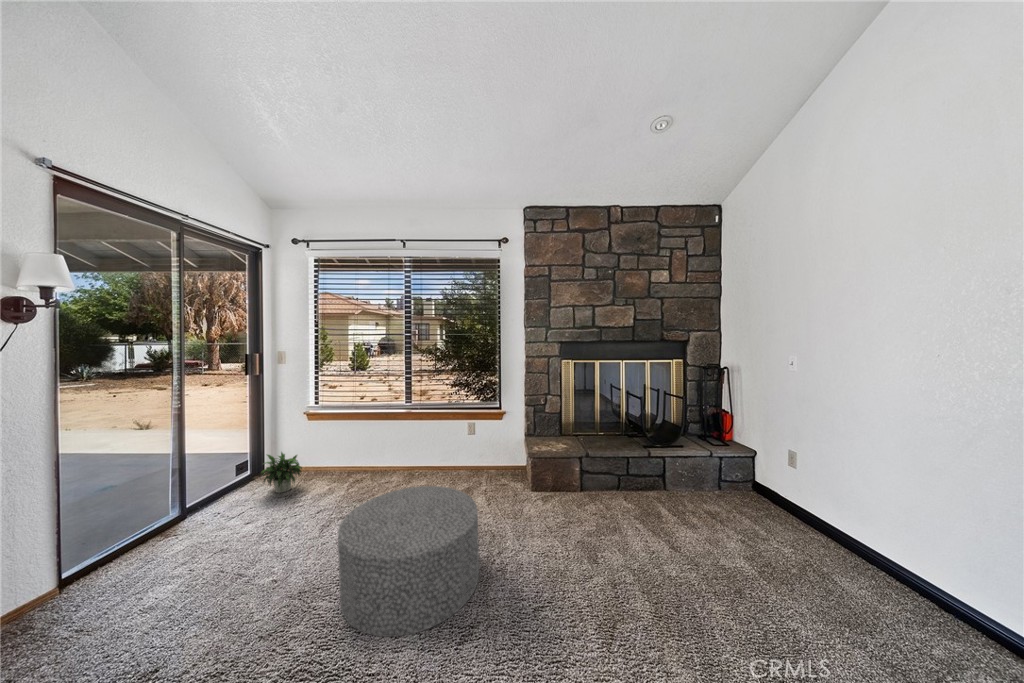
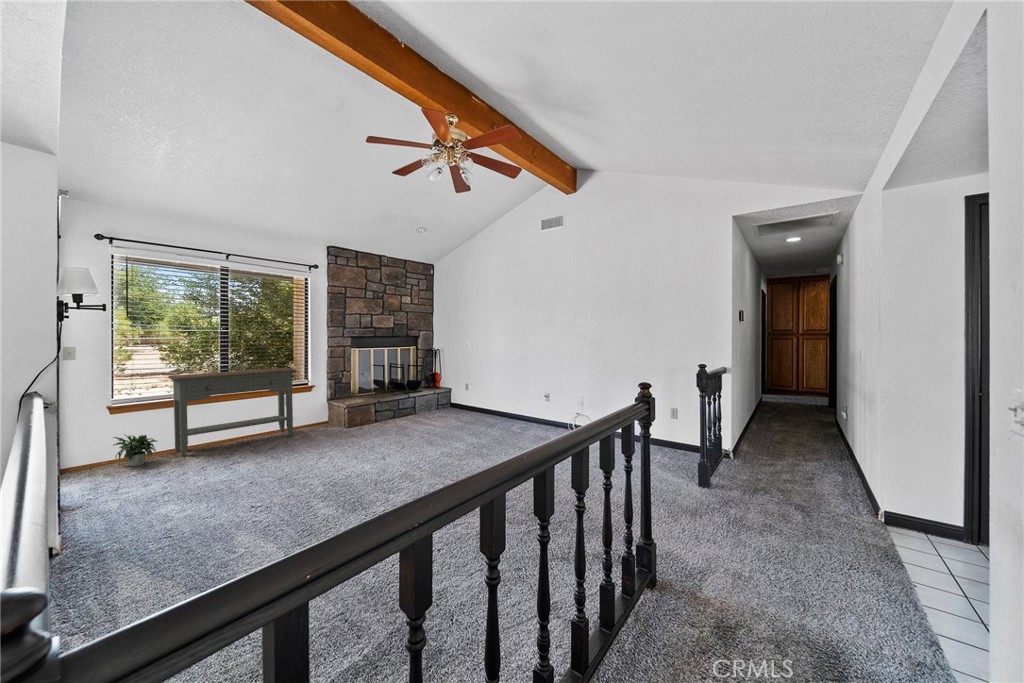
console table: none [311,385,460,490] -> present [168,368,297,456]
ottoman: present [338,486,479,637] -> none [296,414,368,464]

